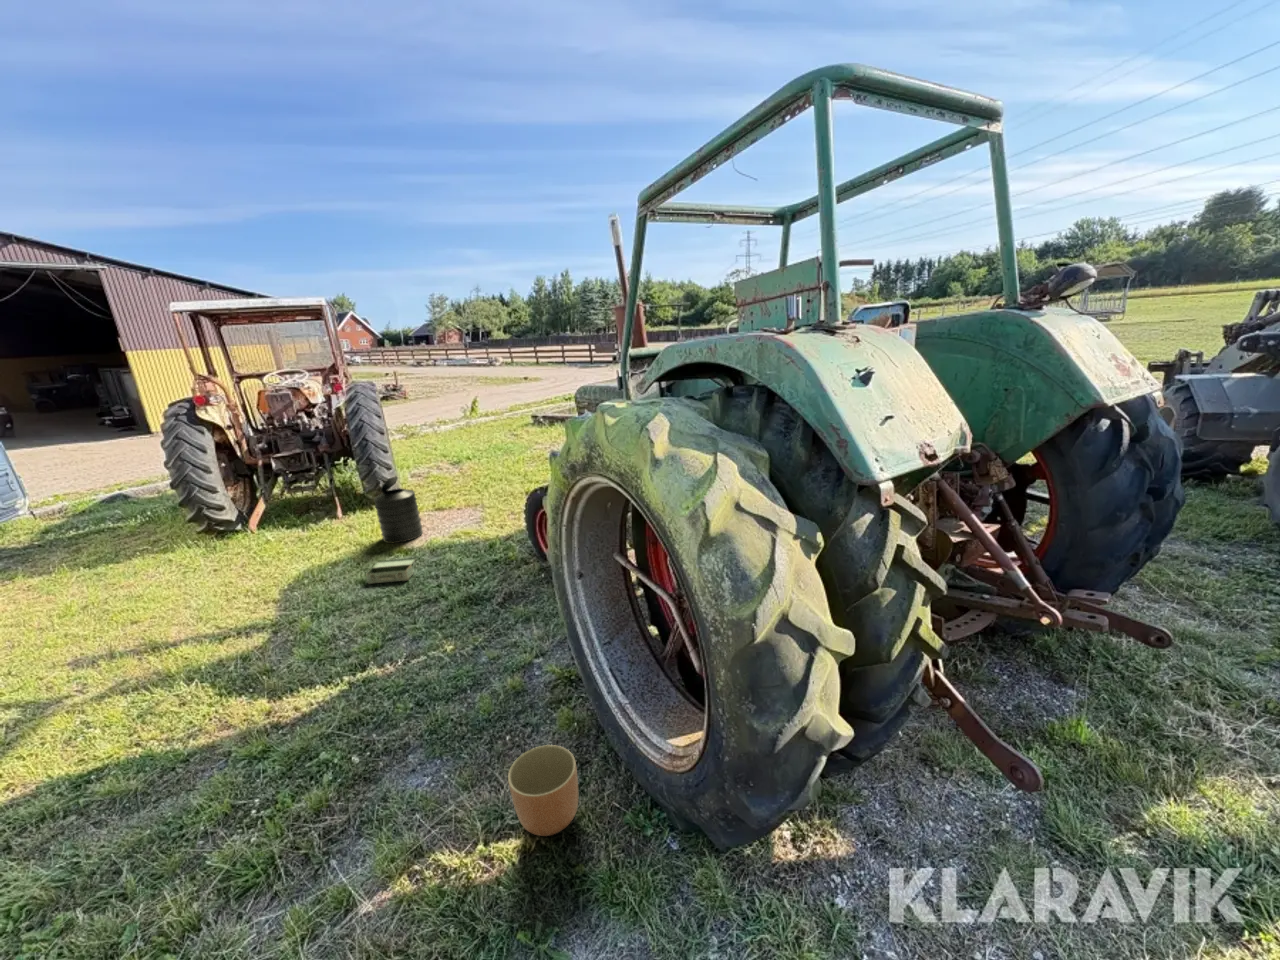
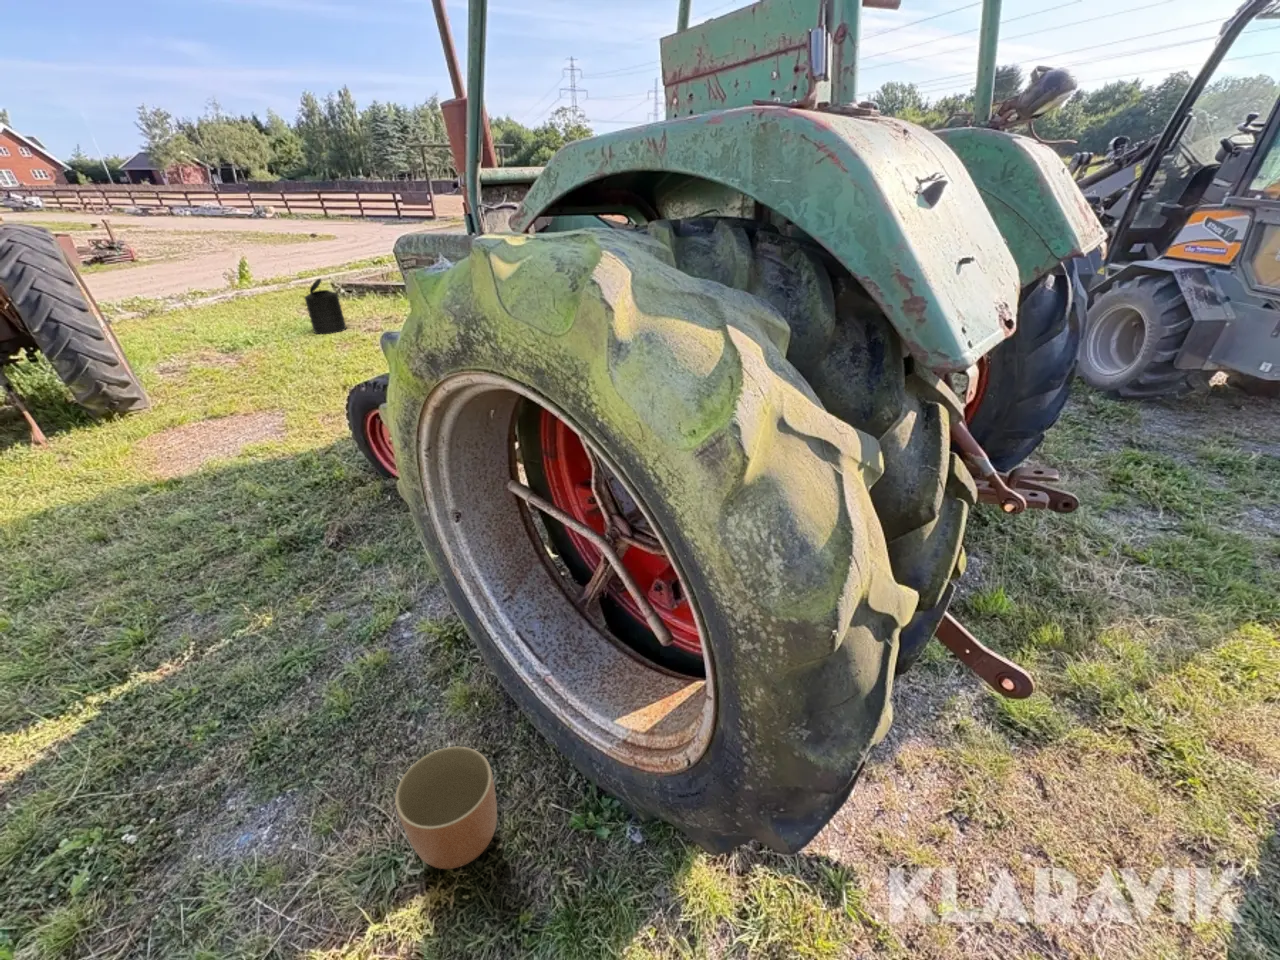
trash can: present [375,476,423,543] -> present [305,279,346,334]
toolbox: present [366,558,416,584] -> none [112,490,191,532]

